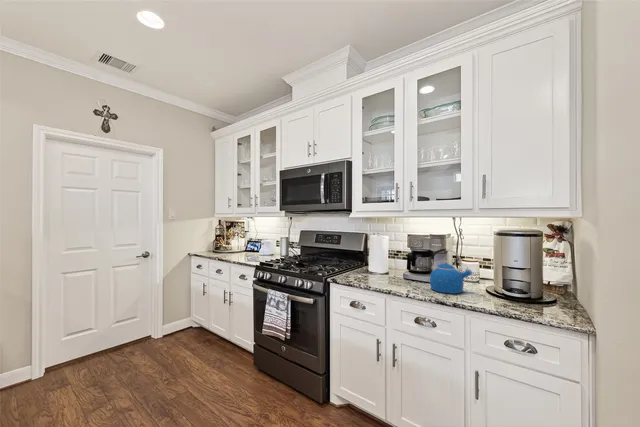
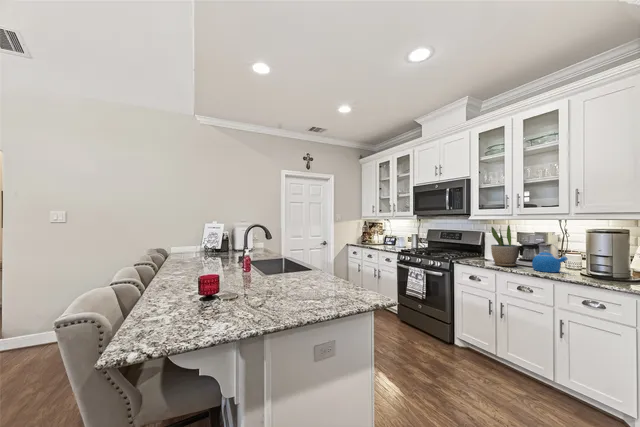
potted plant: none [378,224,411,286] -> present [491,225,518,266]

